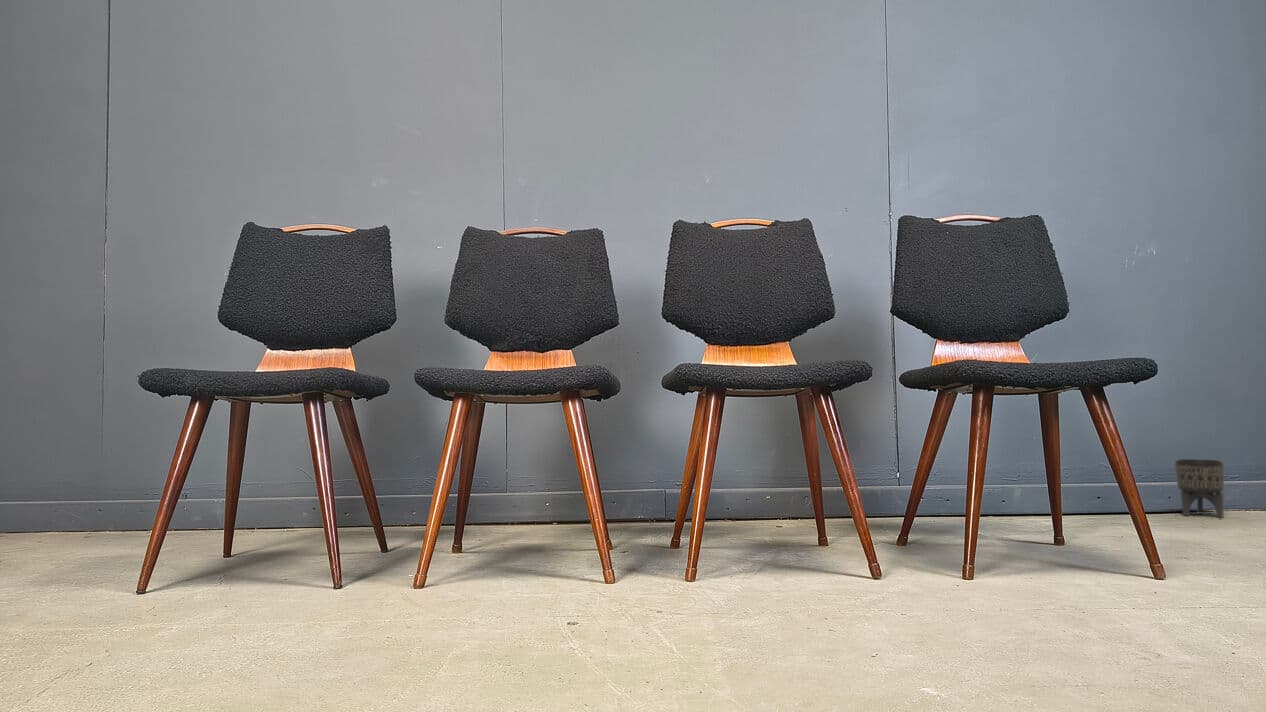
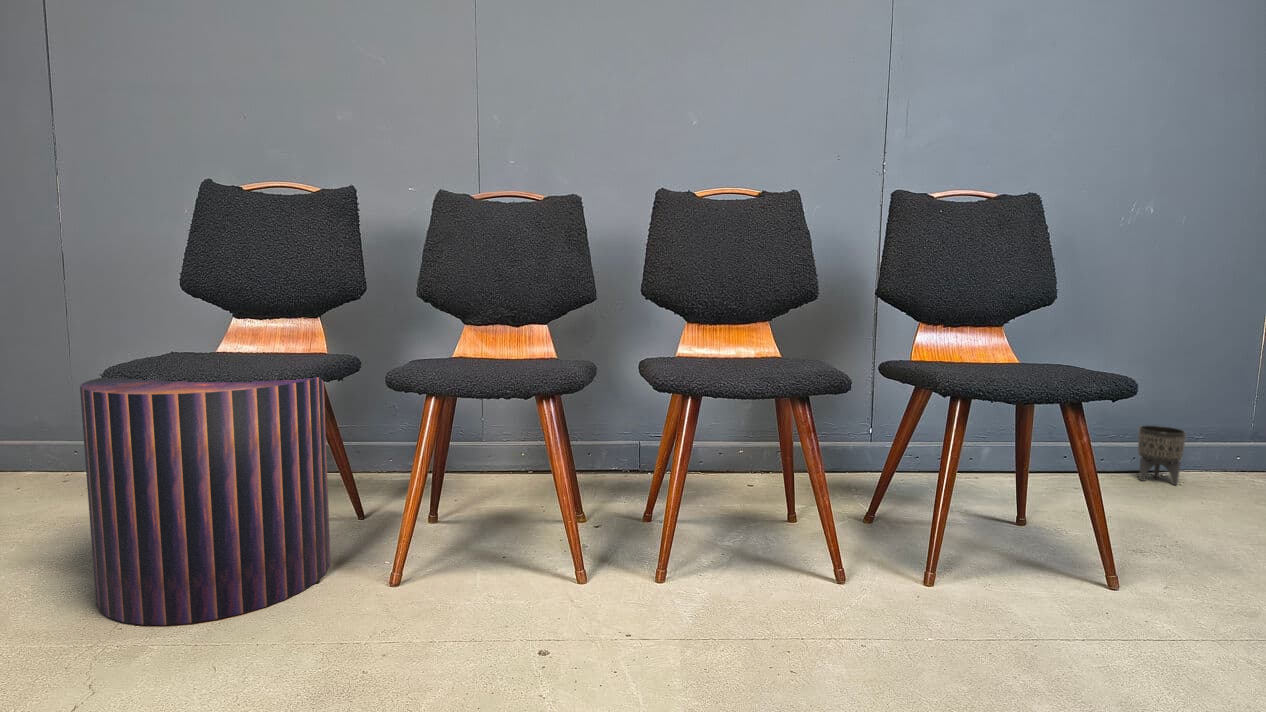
pouf: none [118,376,355,615] -> present [80,376,330,625]

